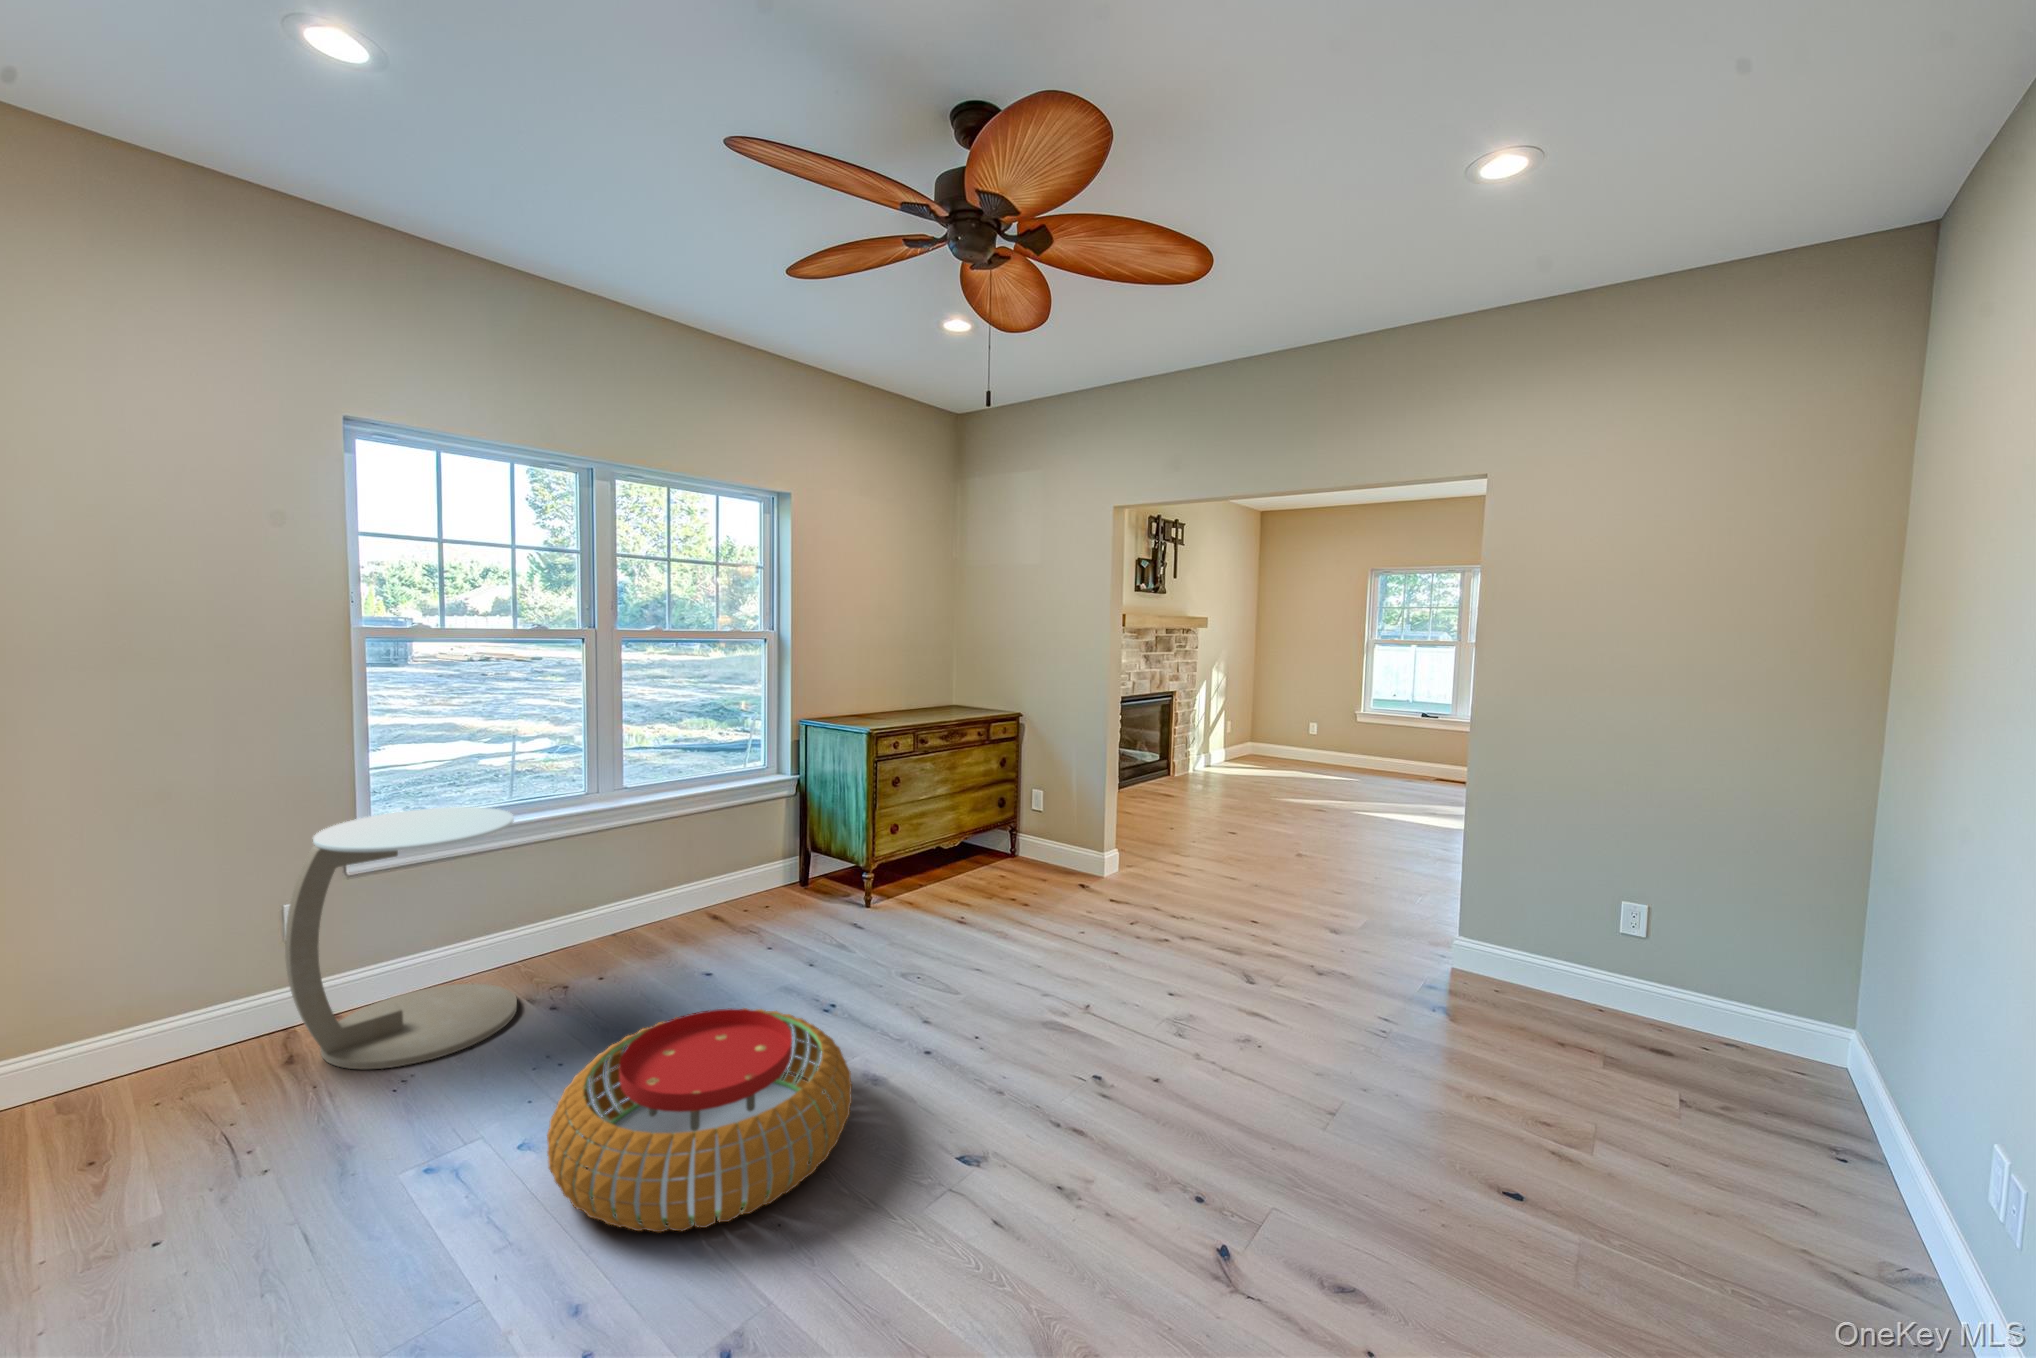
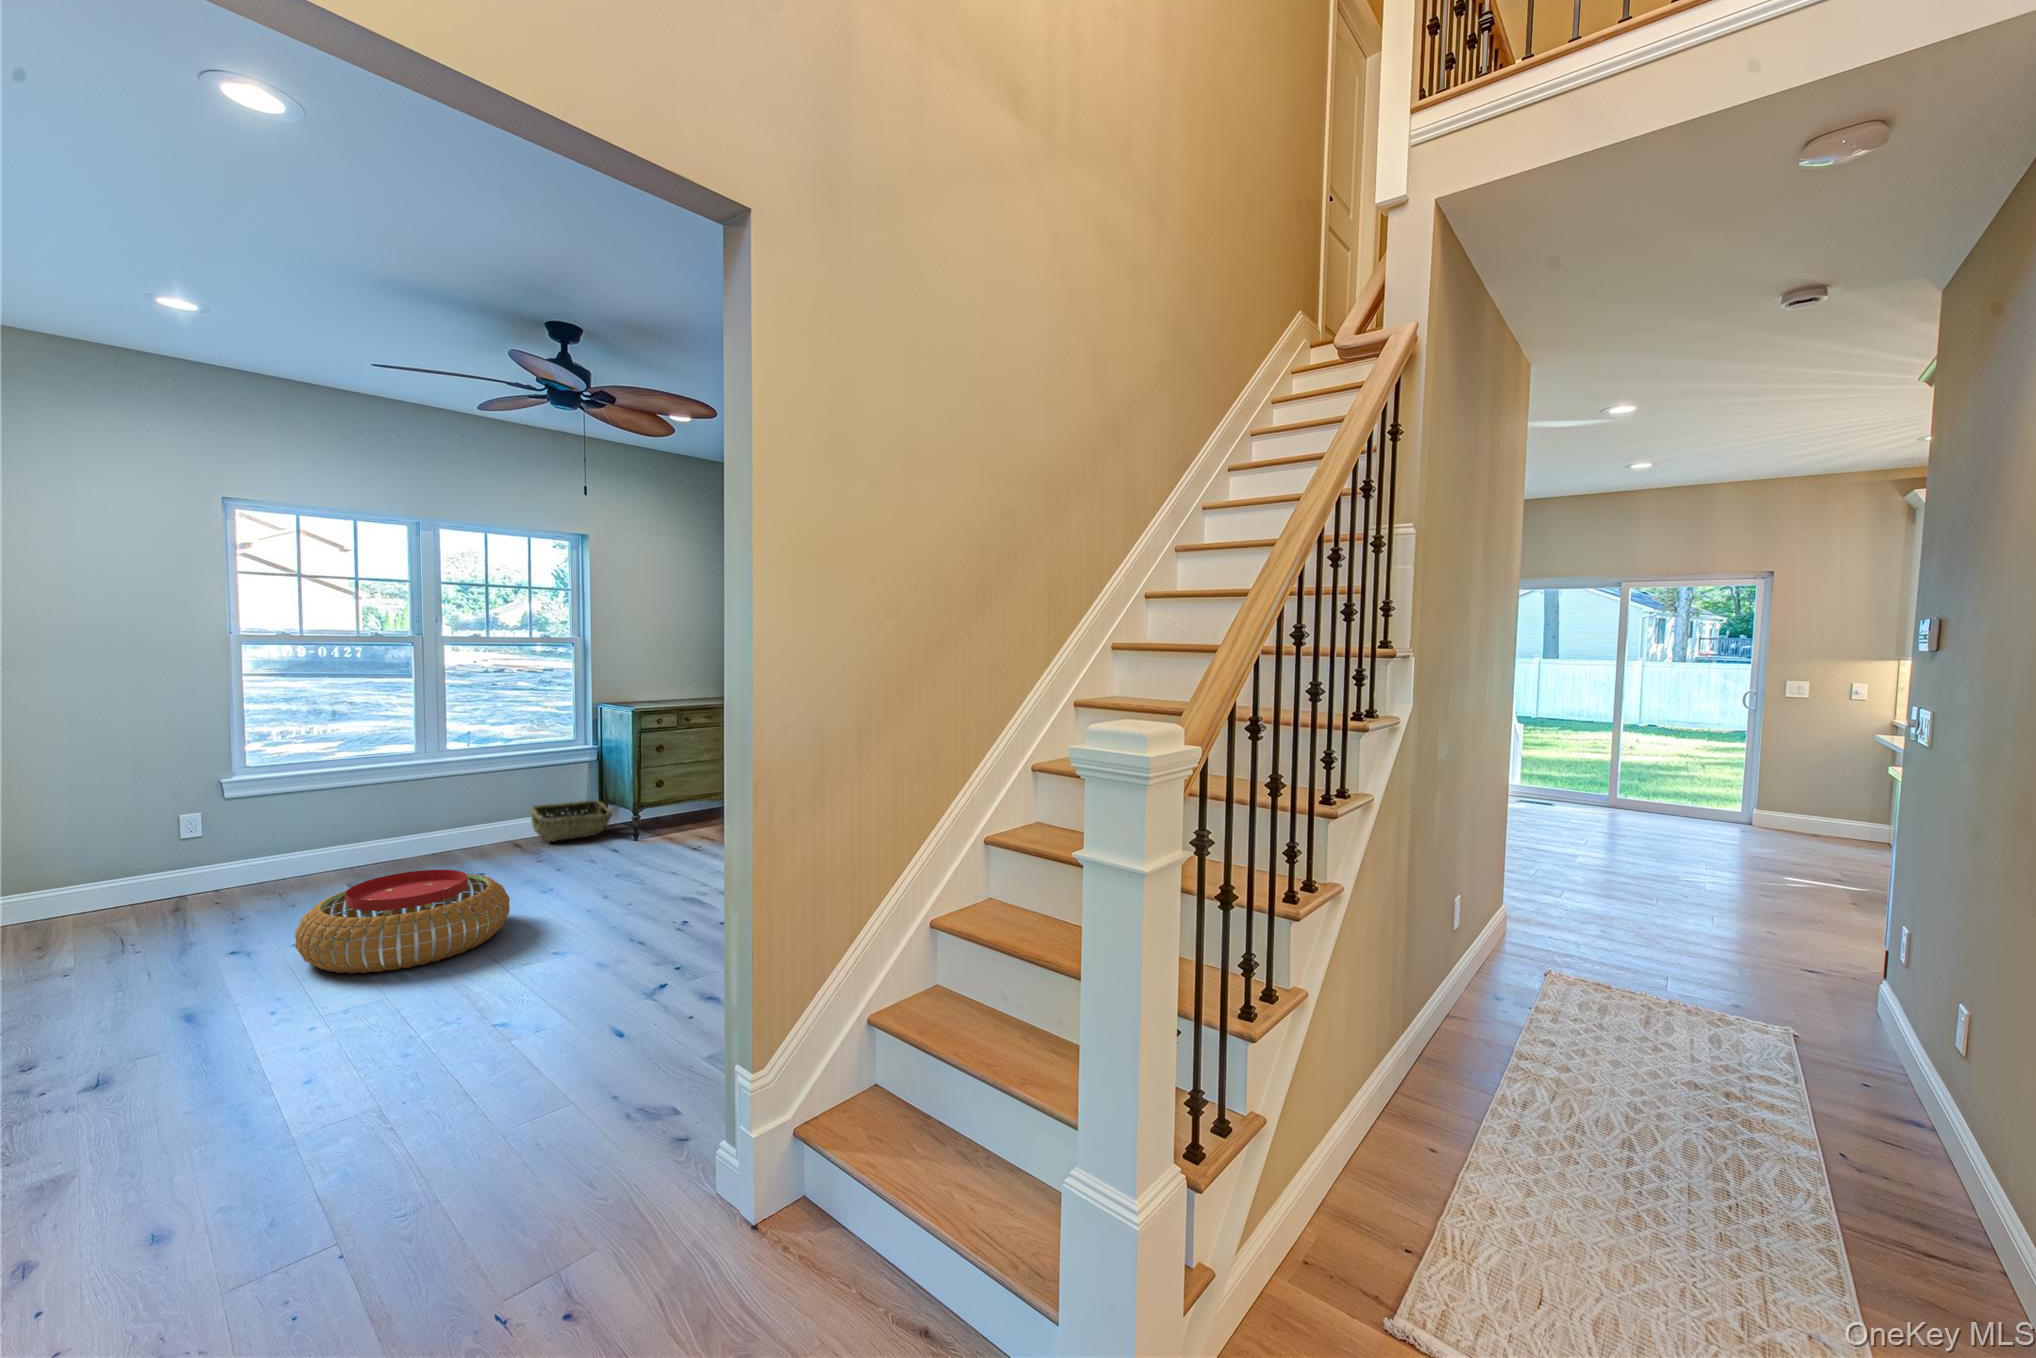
side table: present [285,807,517,1069] -> none [172,755,340,914]
woven basket: none [727,850,832,914] -> present [530,800,612,842]

